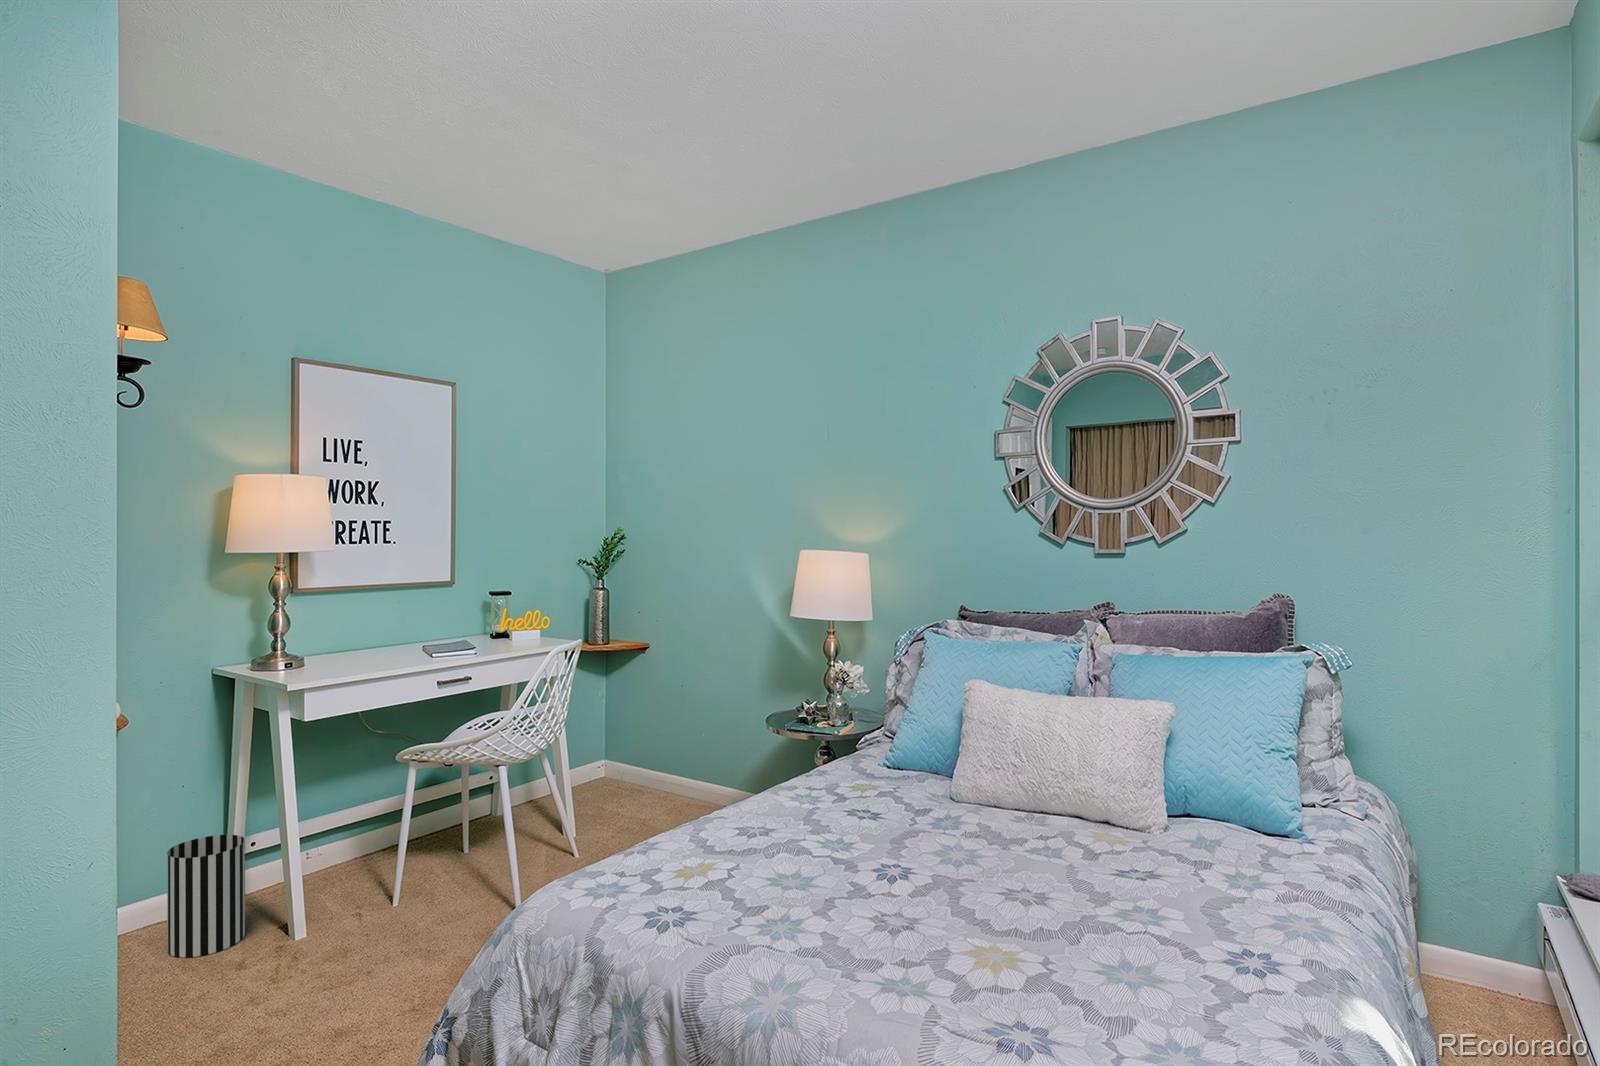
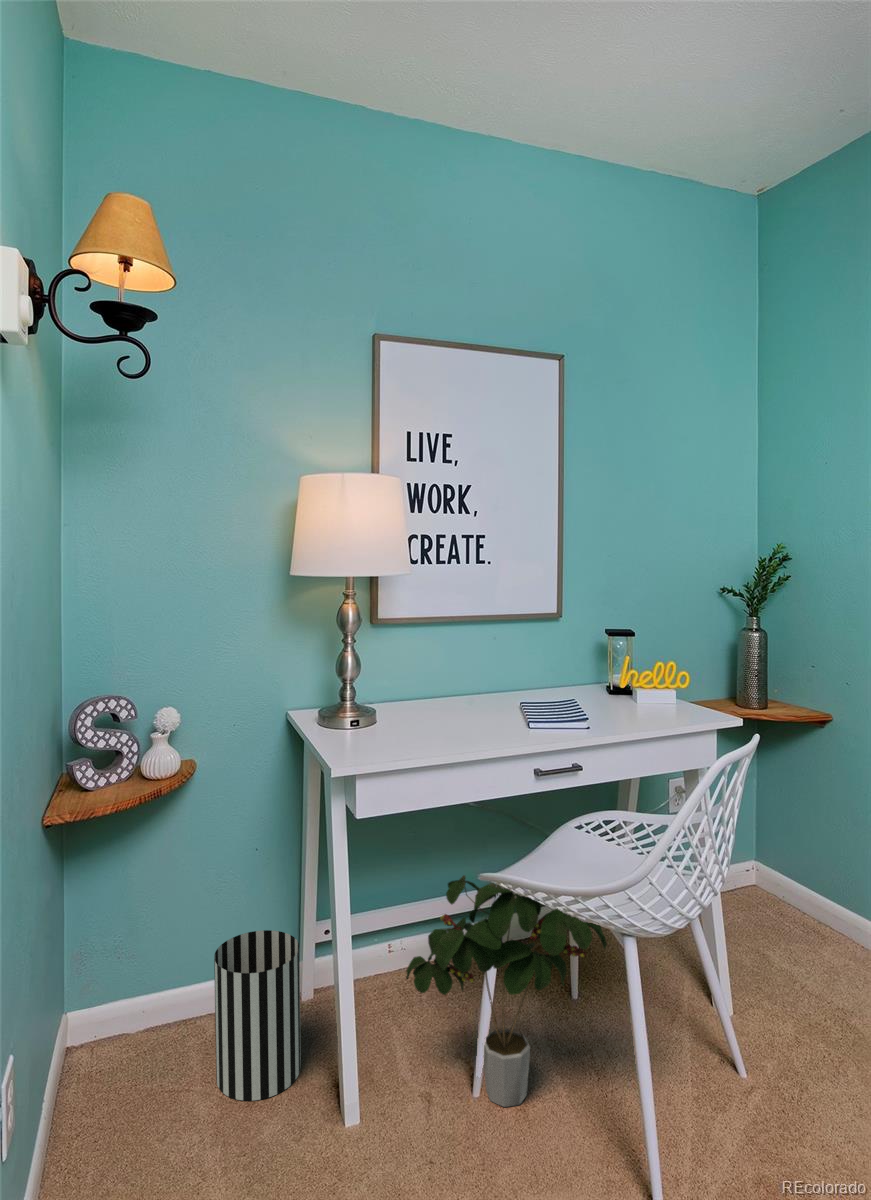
potted plant: none [338,757,488,913] -> present [406,875,607,1107]

